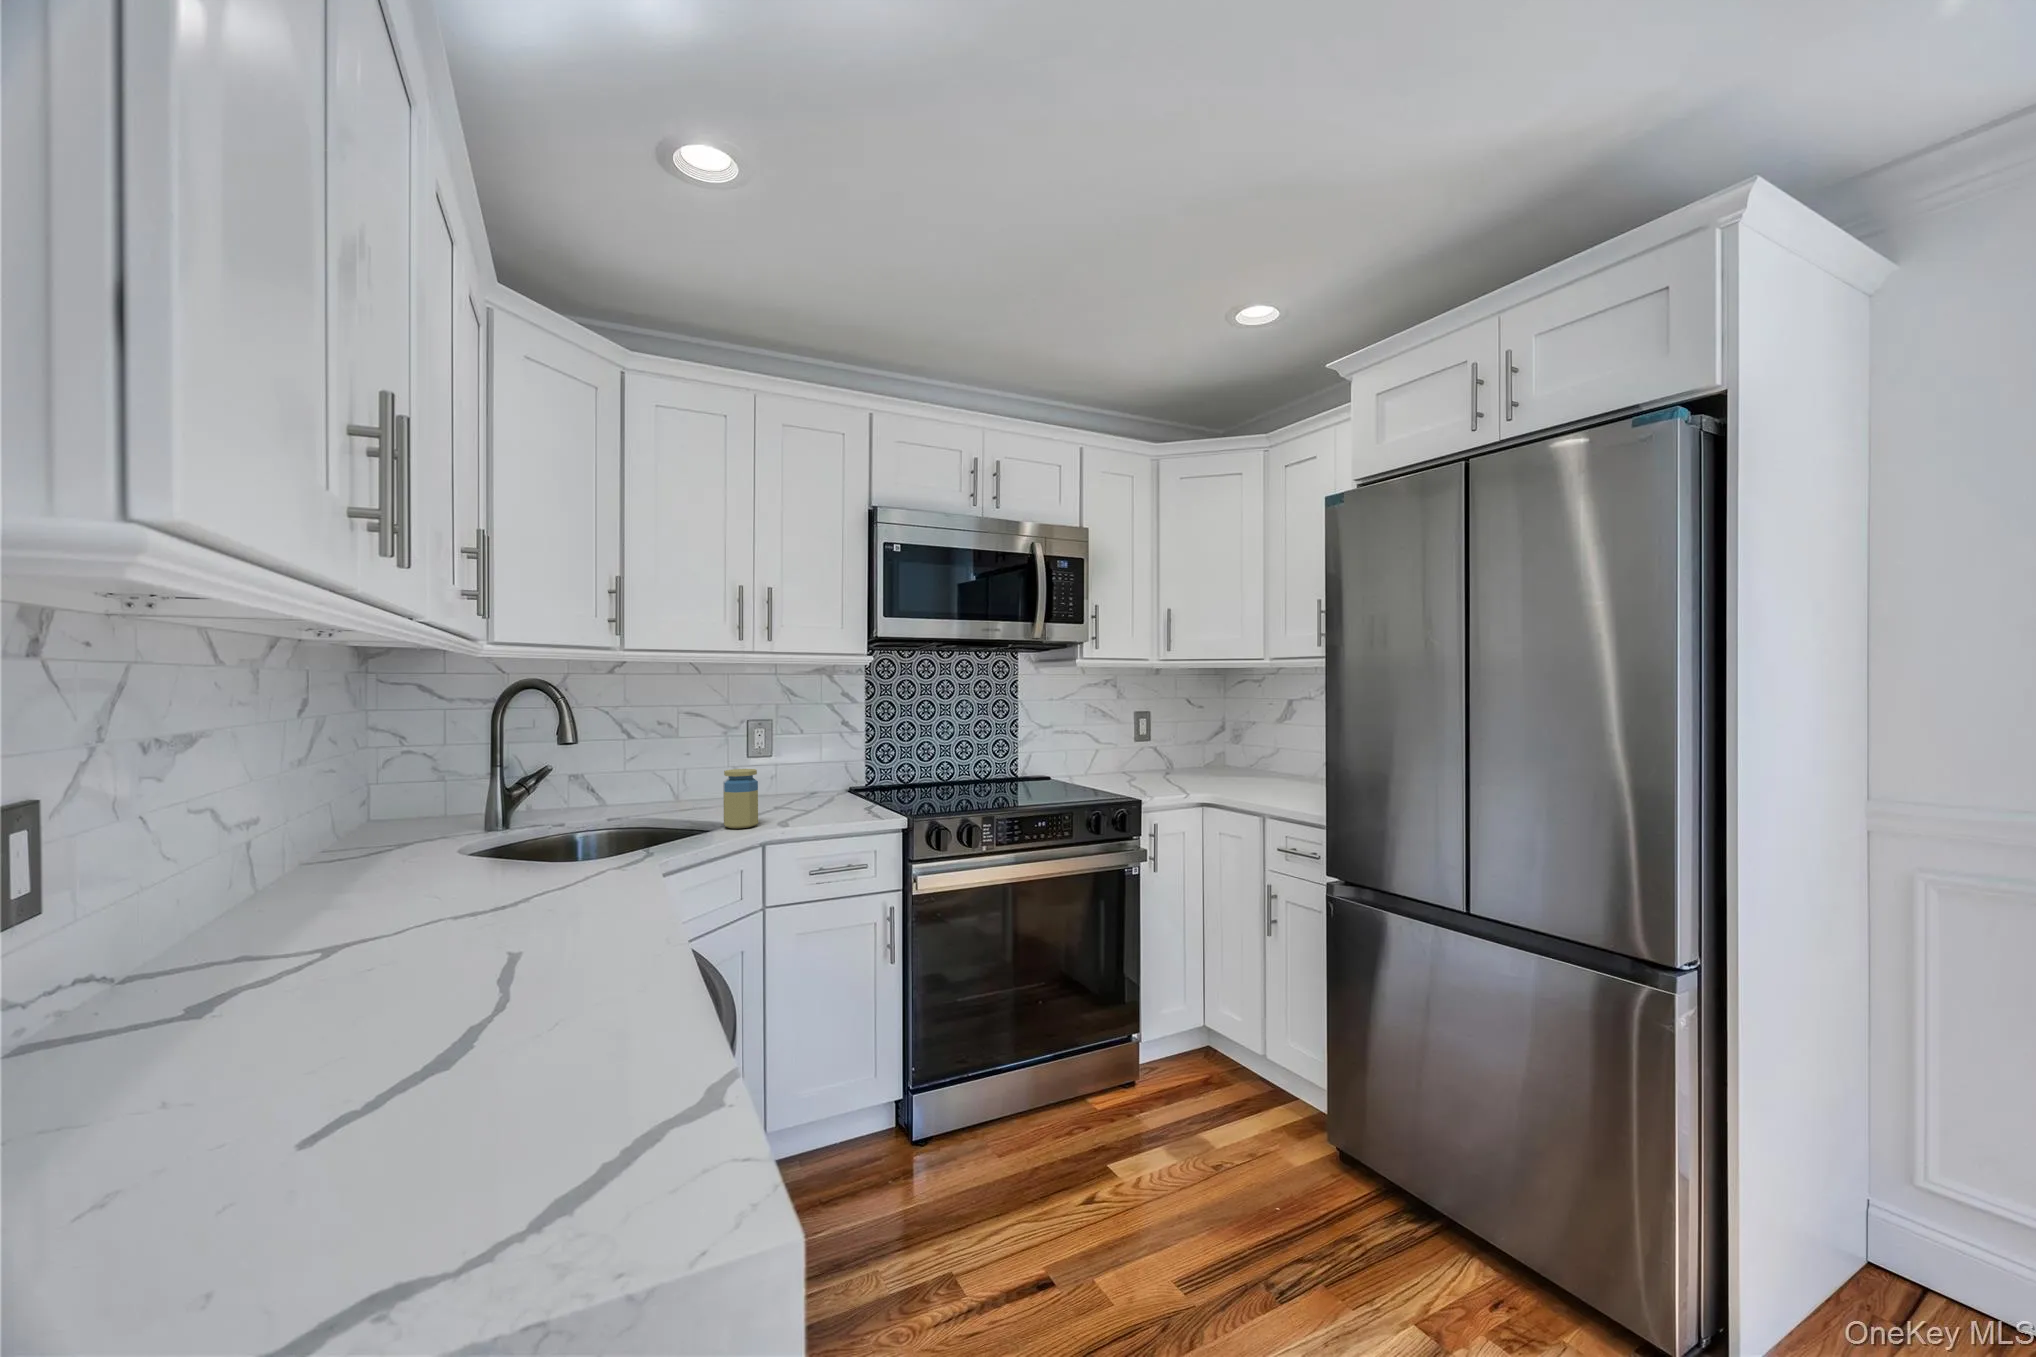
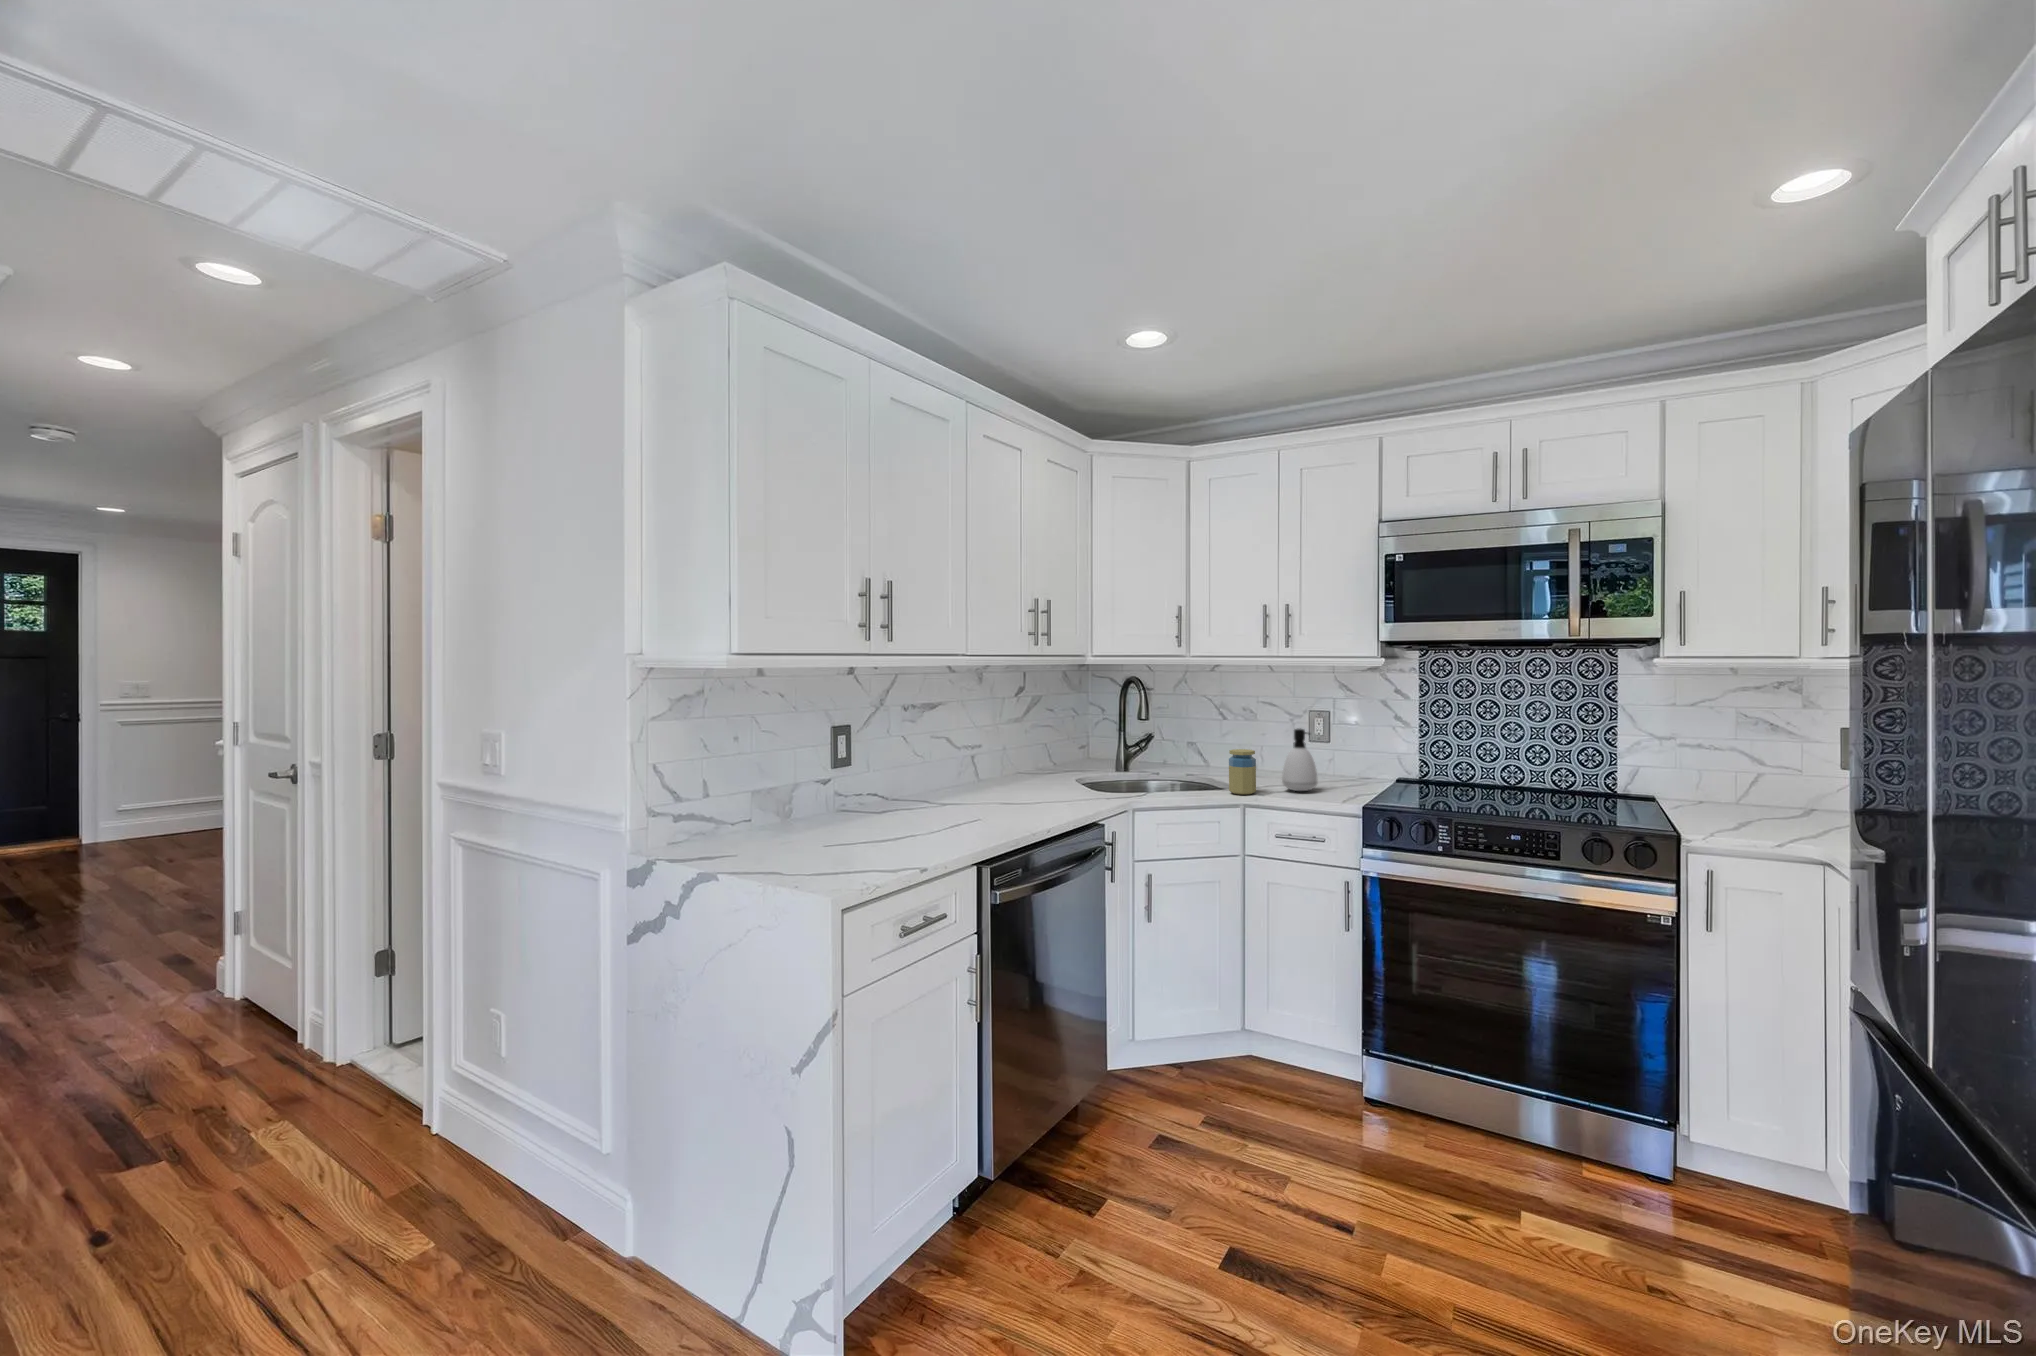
soap dispenser: none [773,738,815,814] -> present [1282,729,1317,791]

